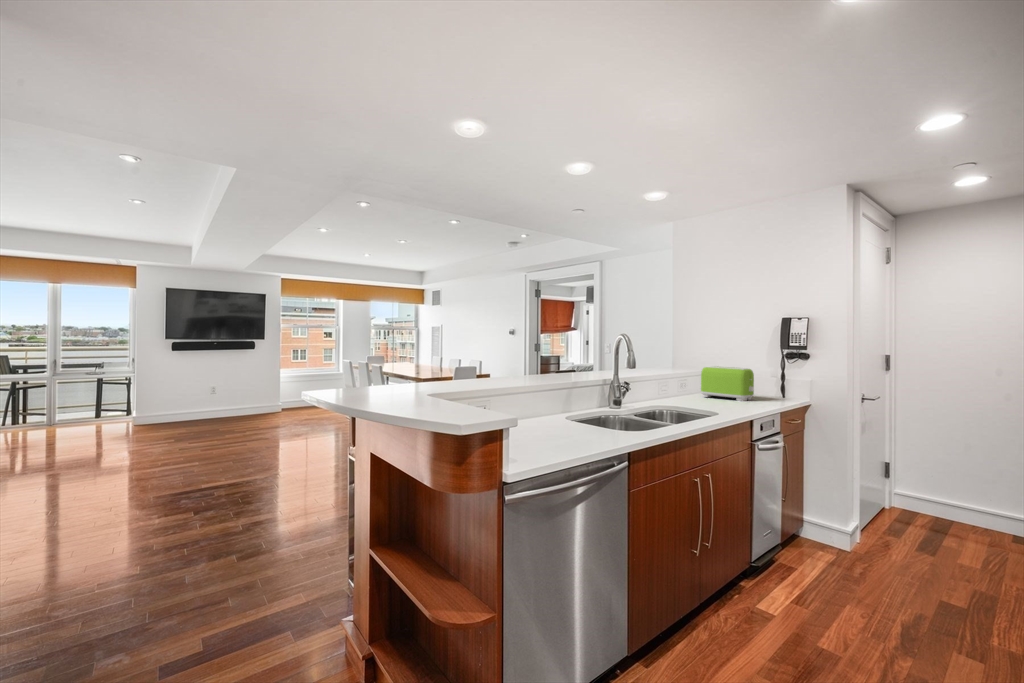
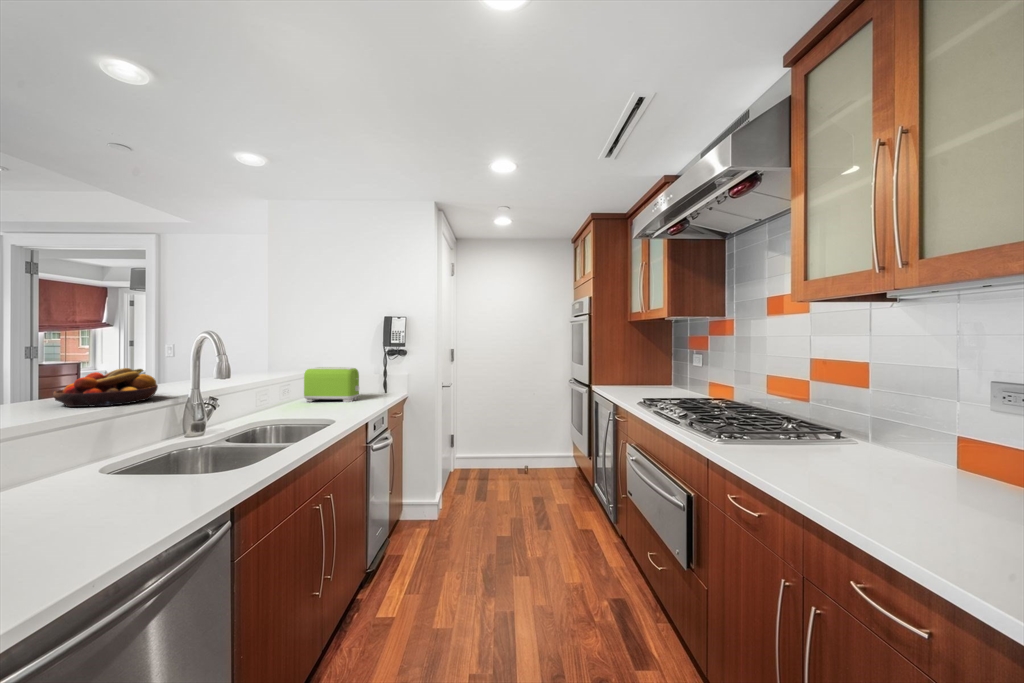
fruit bowl: none [545,357,595,381] -> present [53,368,158,407]

